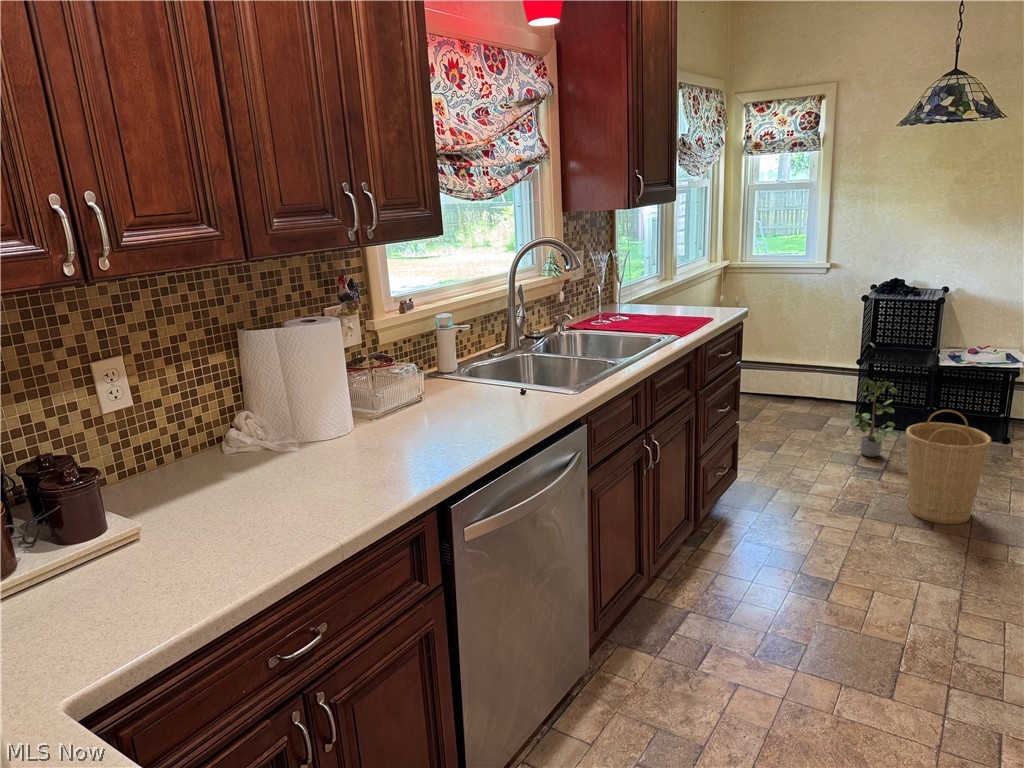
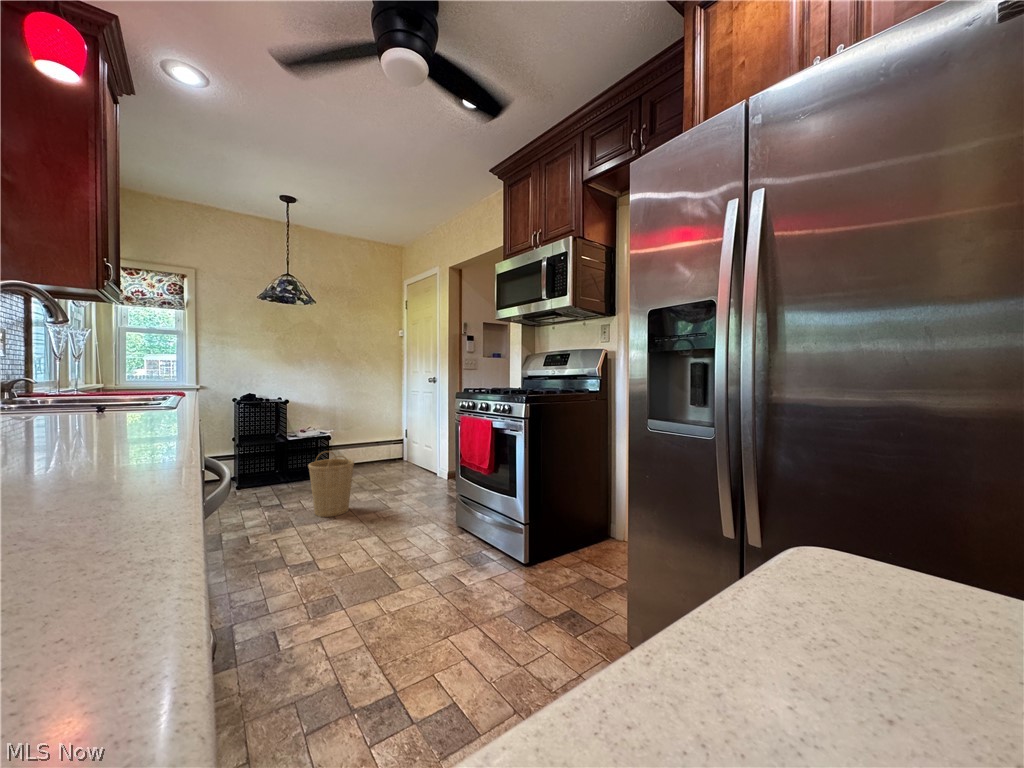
potted plant: present [850,379,899,457] -> none [250,447,288,502]

